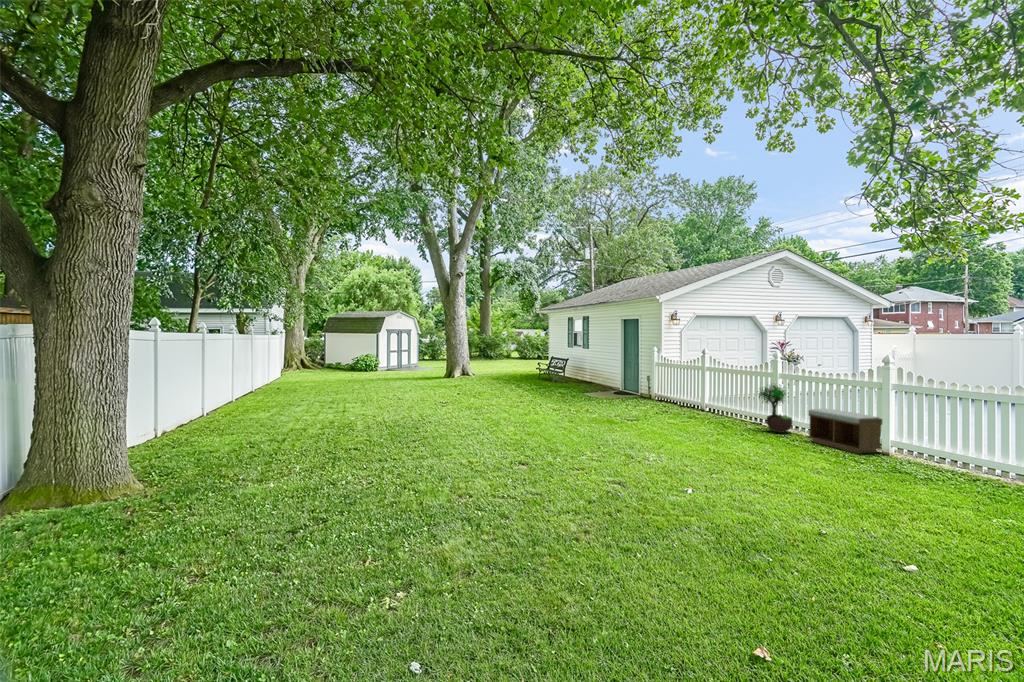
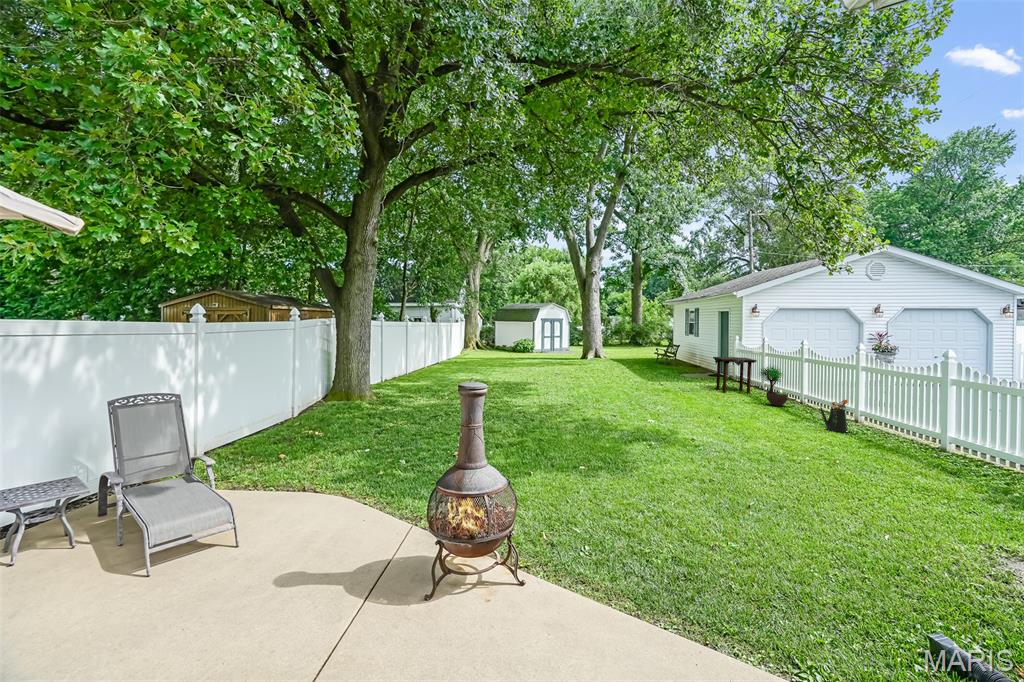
side table: none [662,372,718,417] -> present [713,357,757,394]
bench: present [809,408,882,454] -> none [784,386,828,420]
watering can: none [918,428,956,474] -> present [820,400,852,432]

